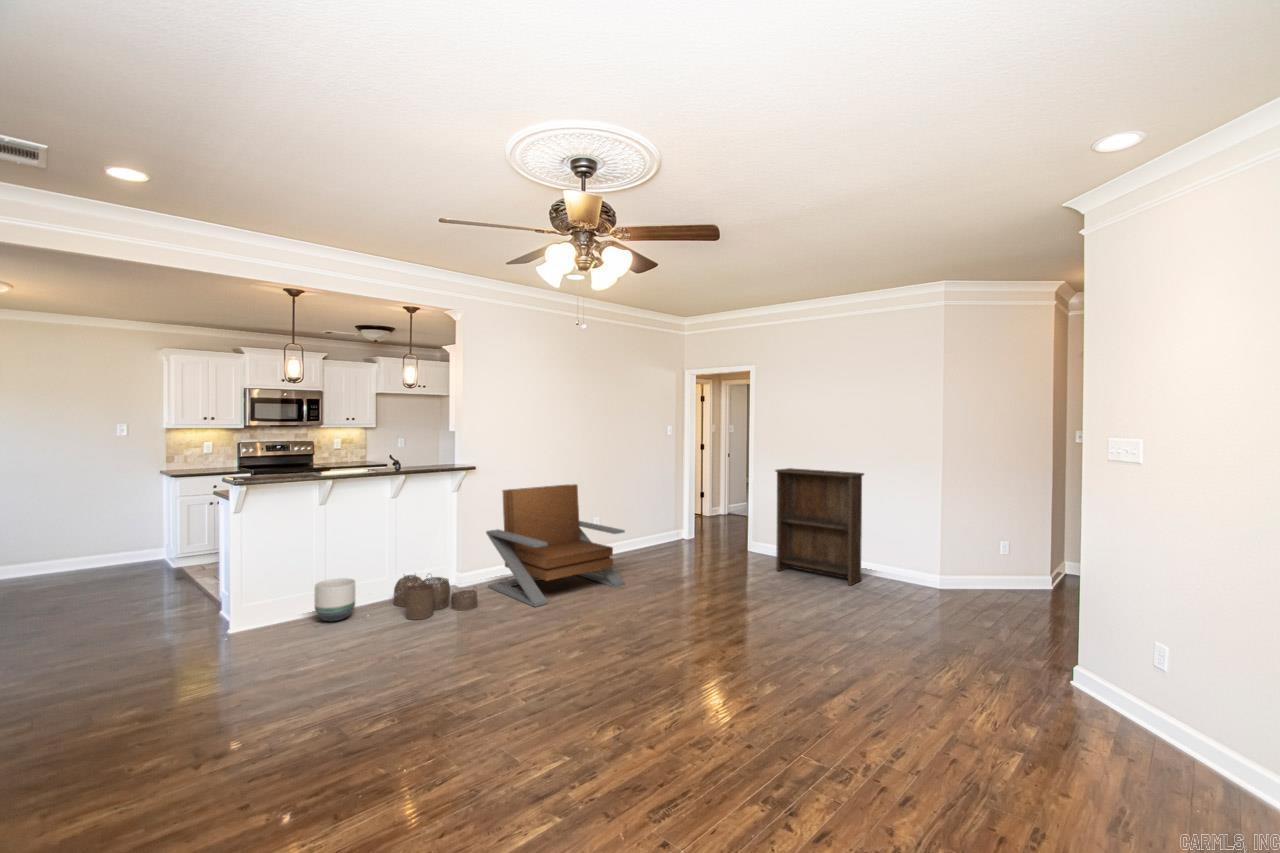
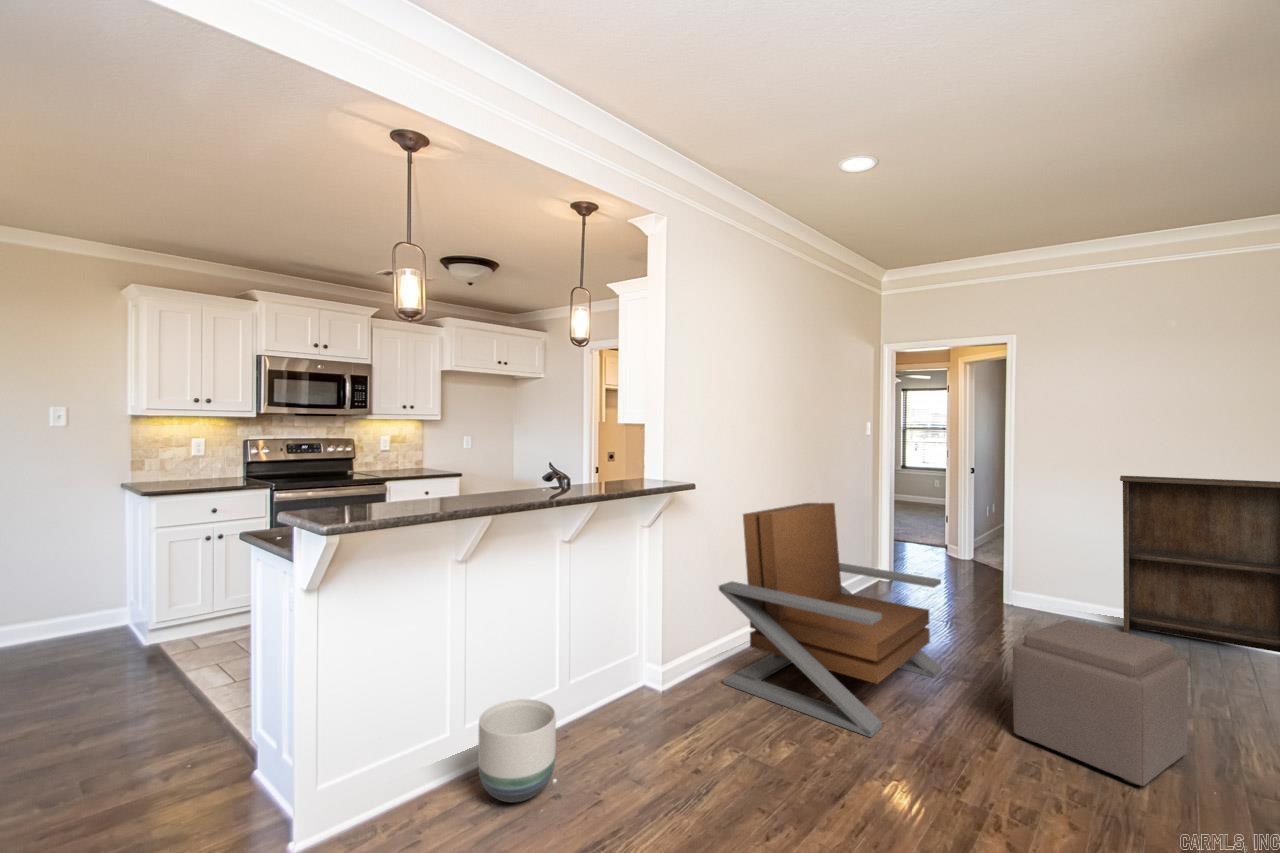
ottoman: none [611,548,688,623] -> present [1013,620,1188,786]
woven basket: present [393,575,477,619] -> none [593,672,762,787]

